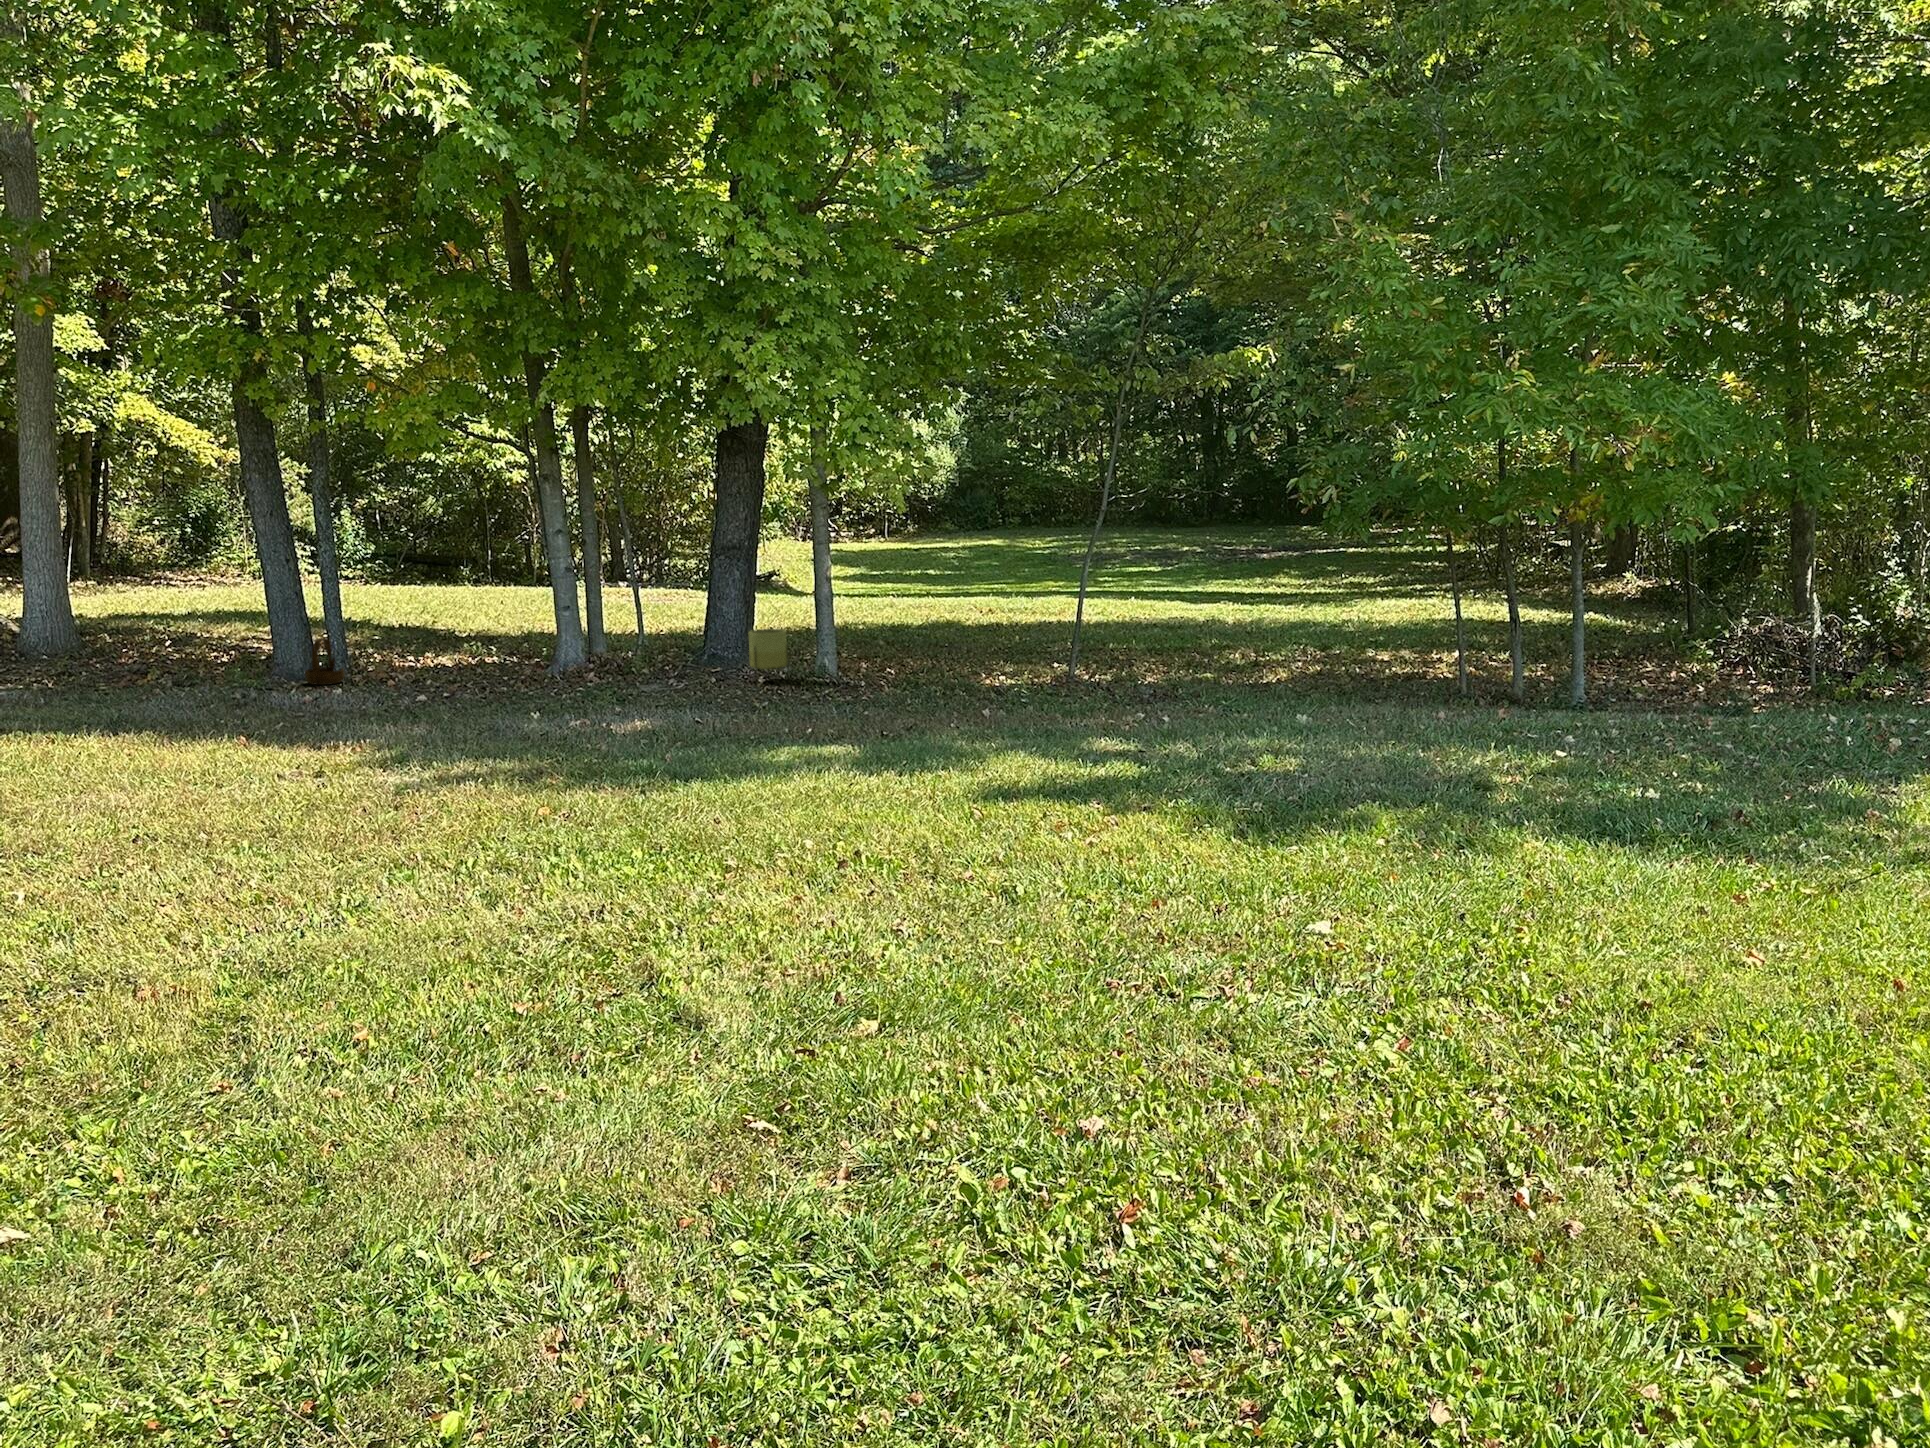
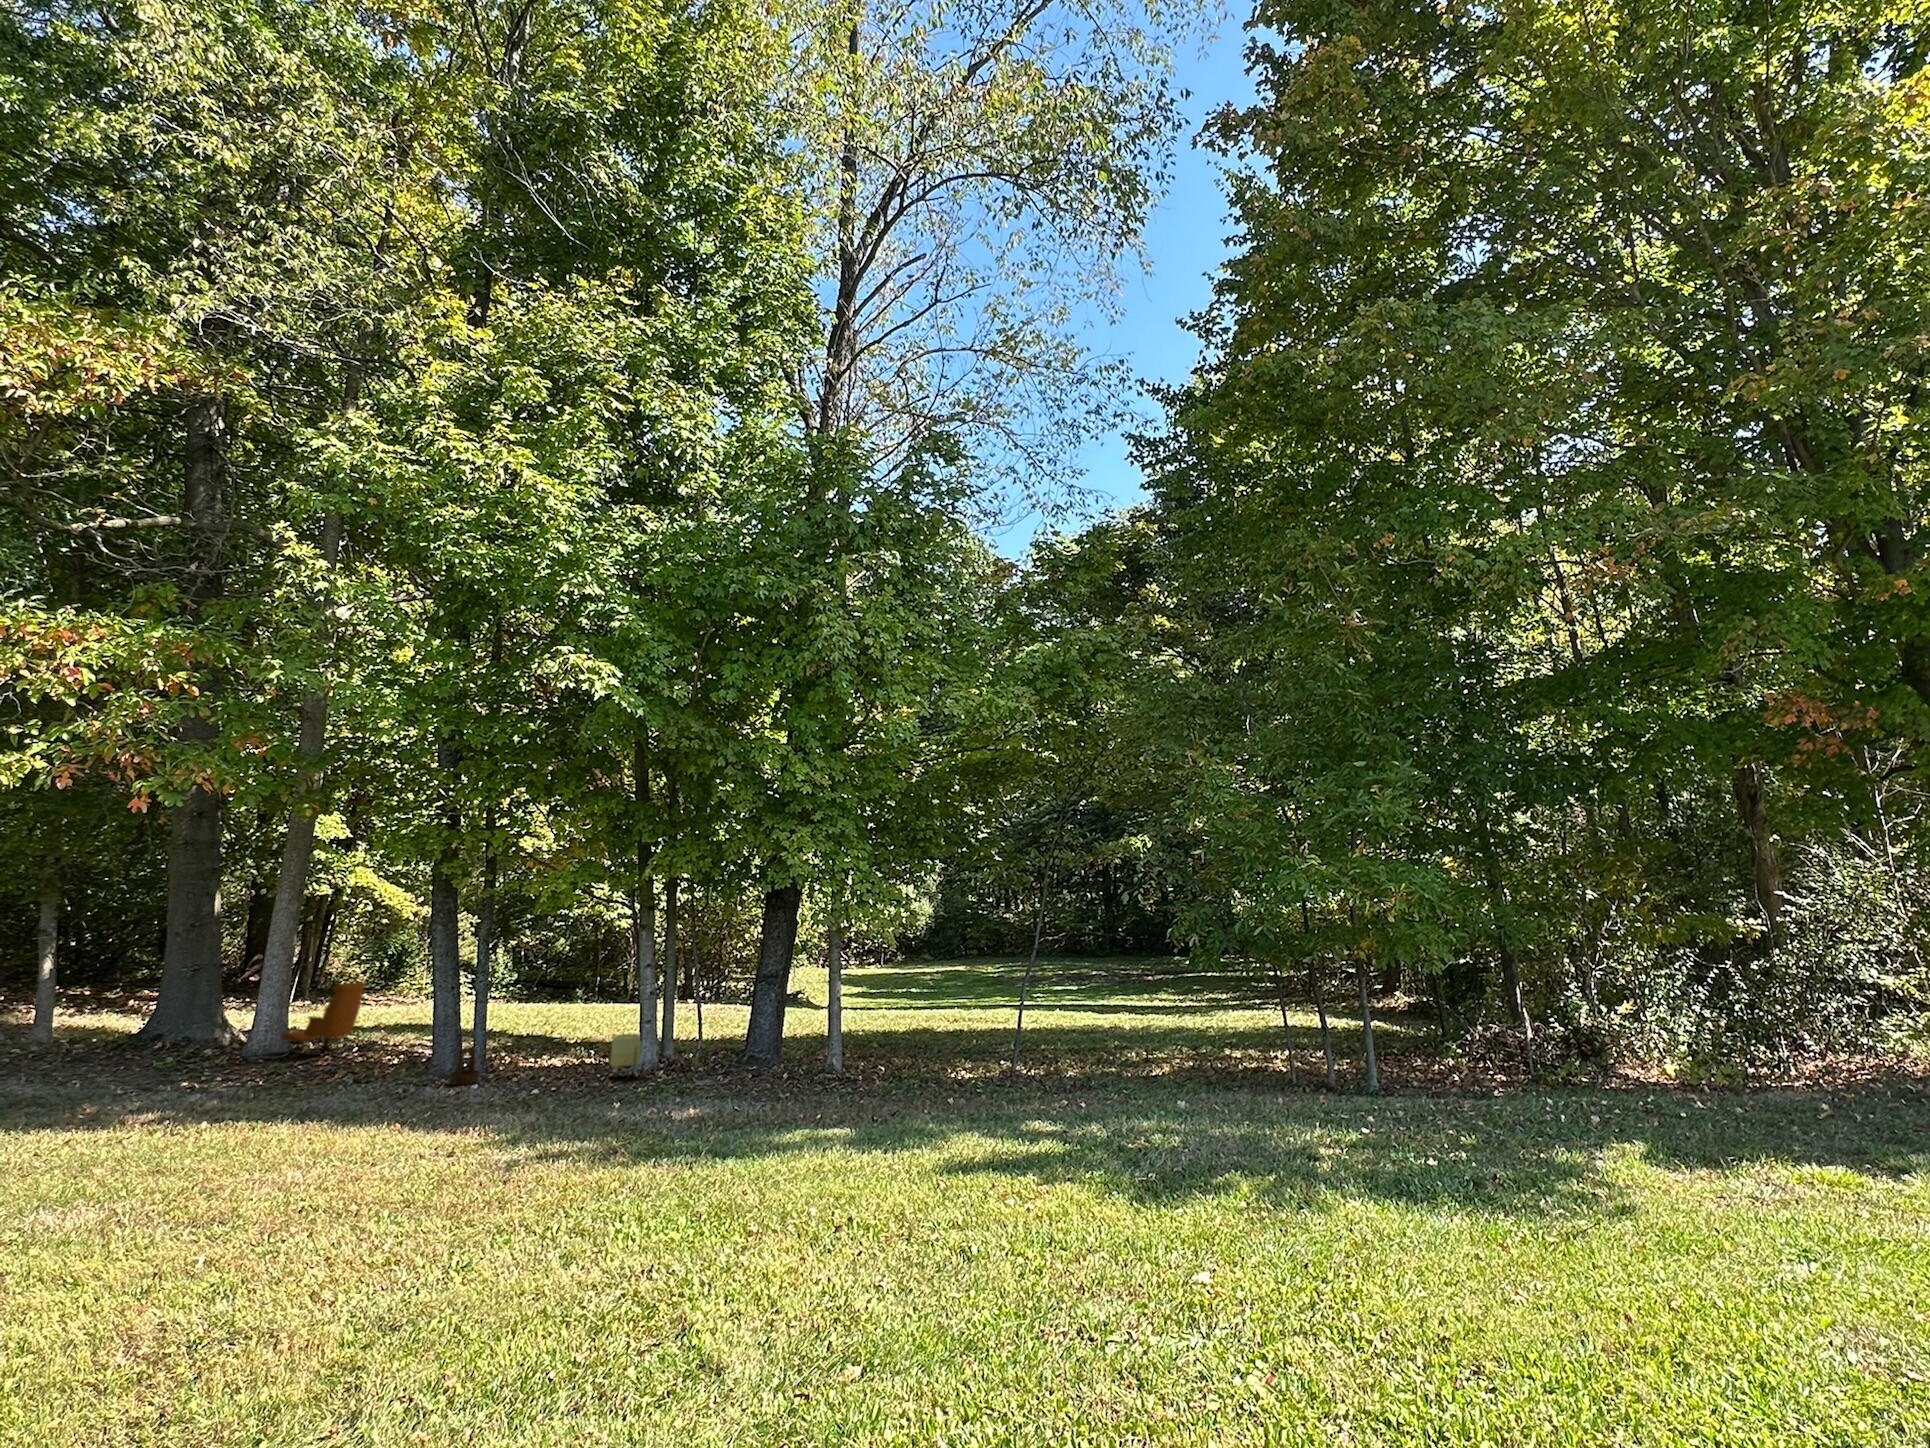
lounge chair: none [73,554,166,650] -> present [281,982,366,1054]
planter: present [749,629,788,674] -> present [609,1033,641,1066]

